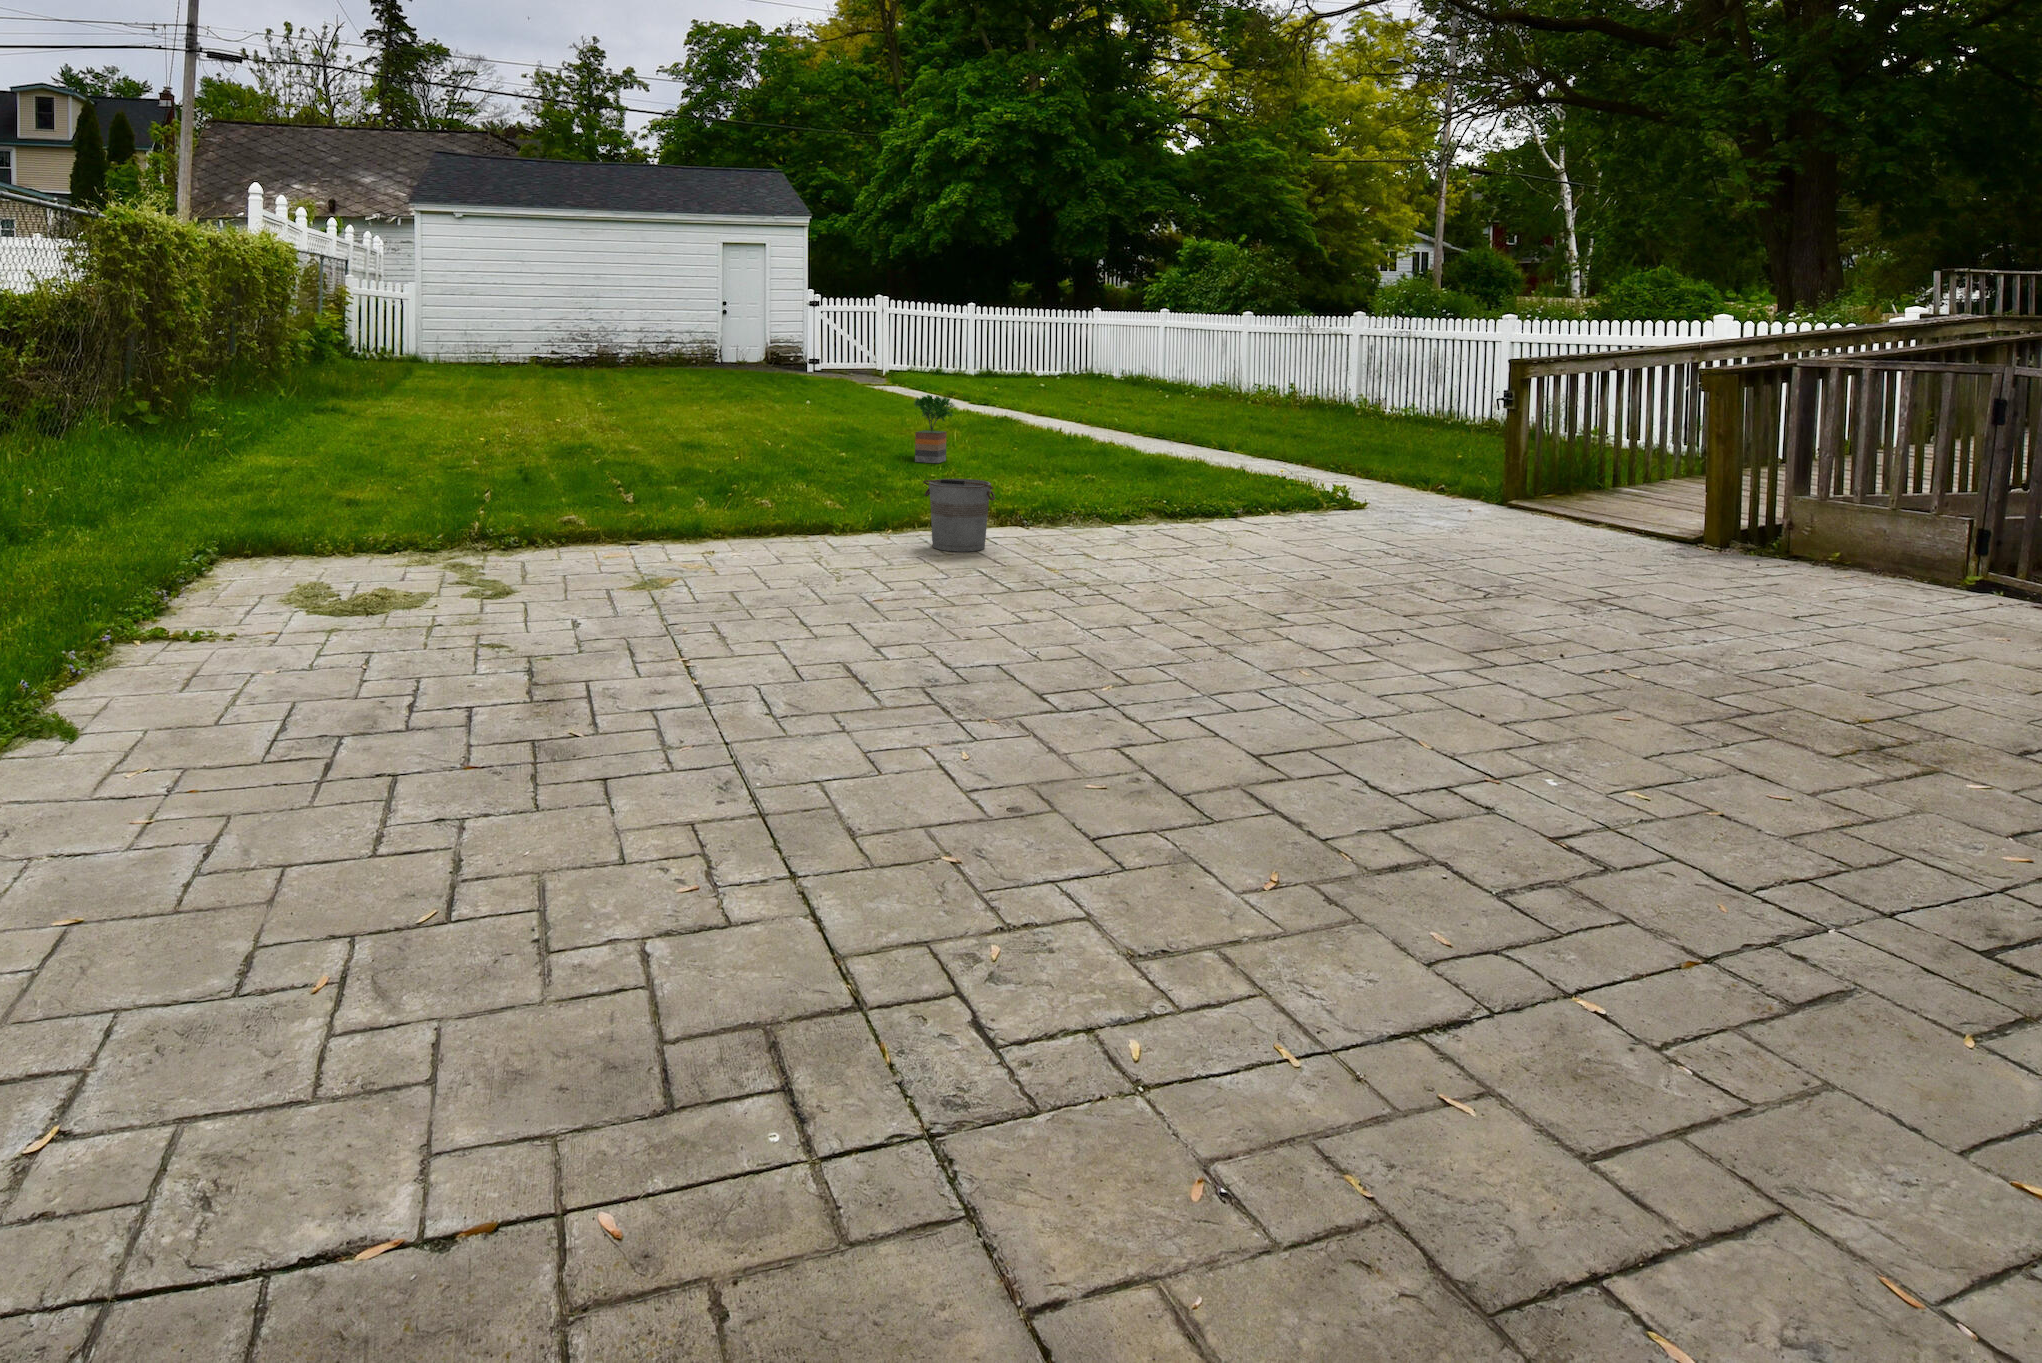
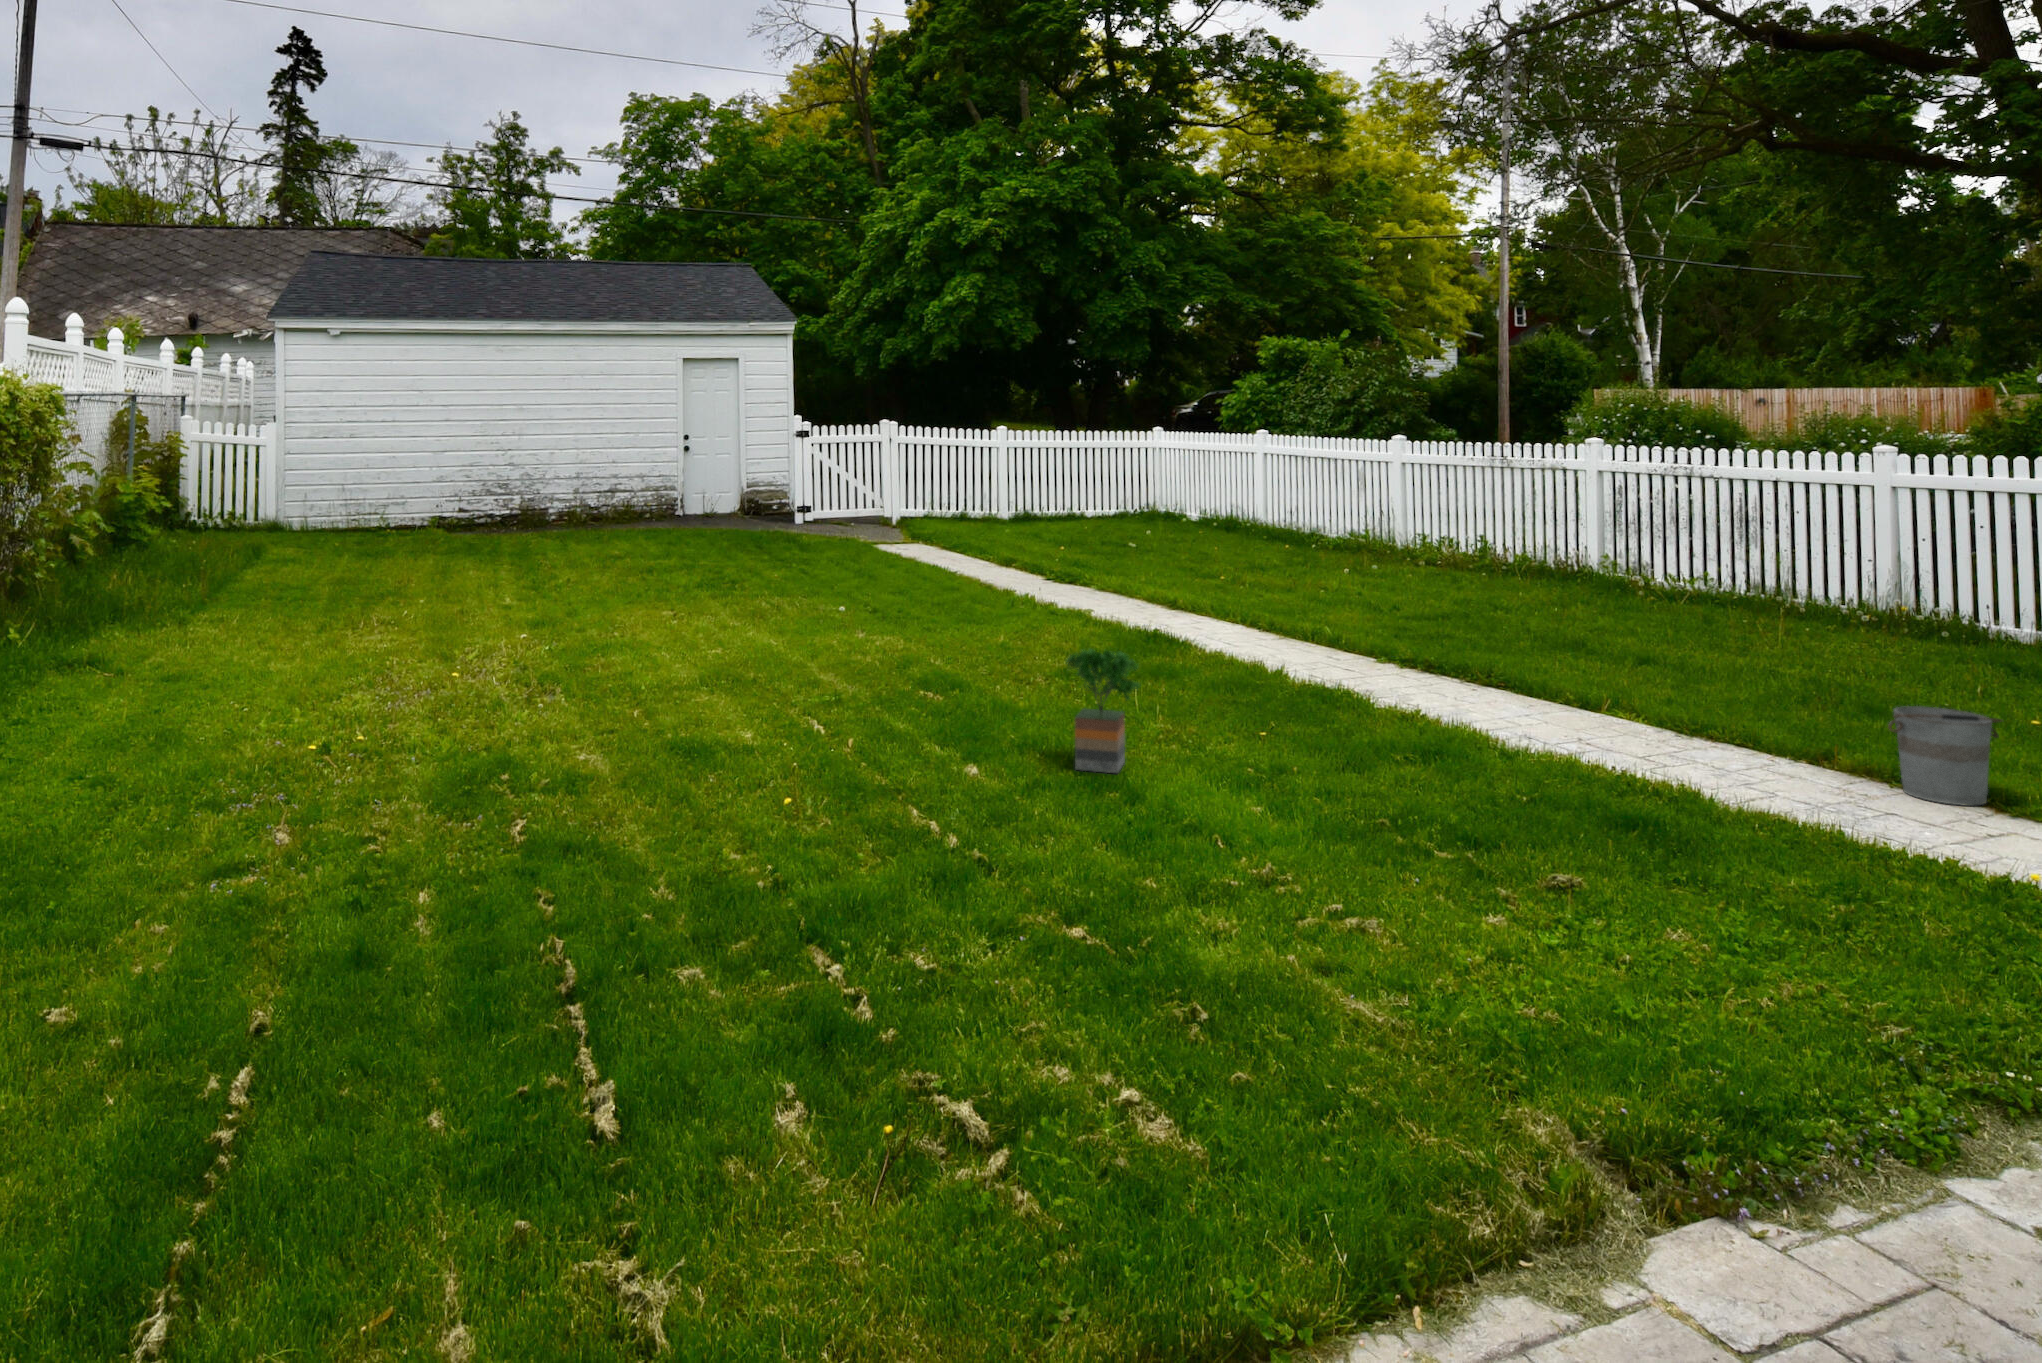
bucket: present [923,479,995,552] -> present [1888,706,2002,806]

